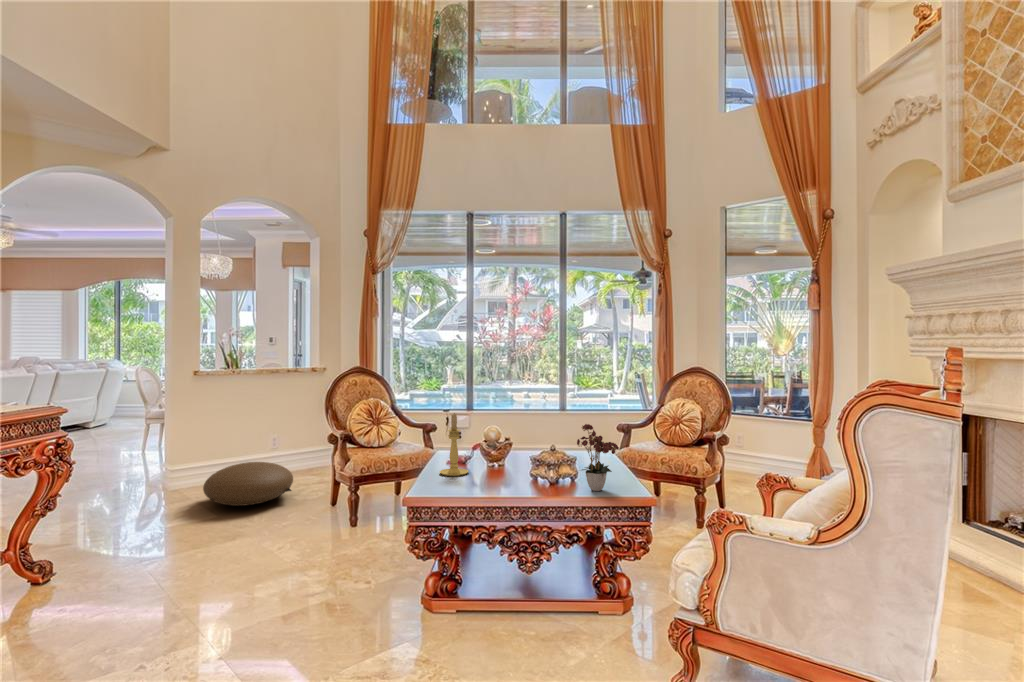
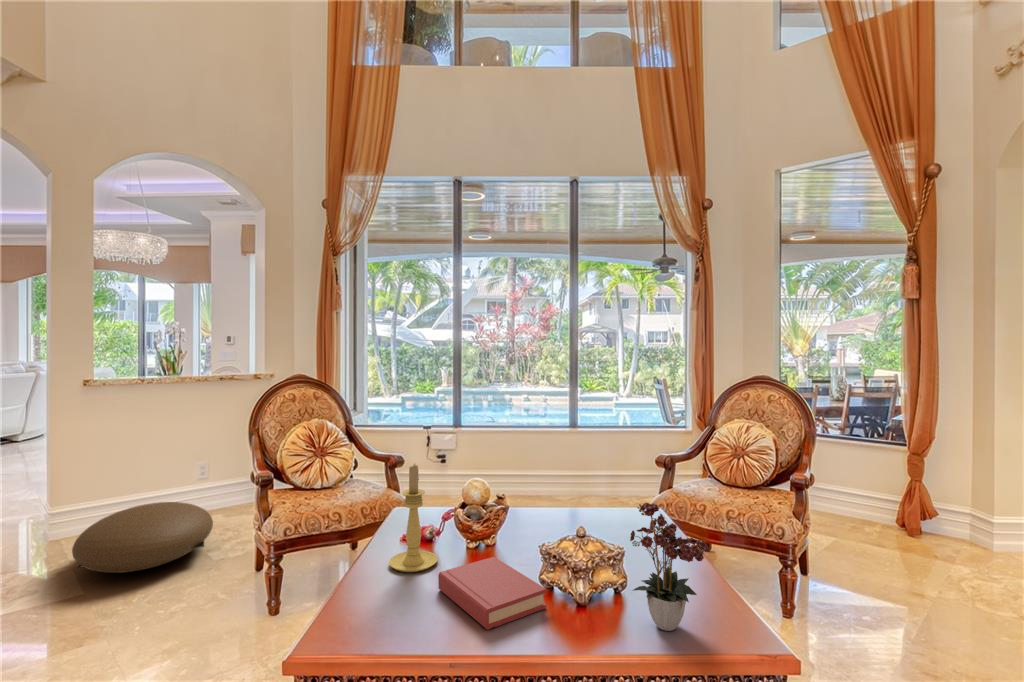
hardback book: none [471,466,533,491] -> present [438,557,546,630]

